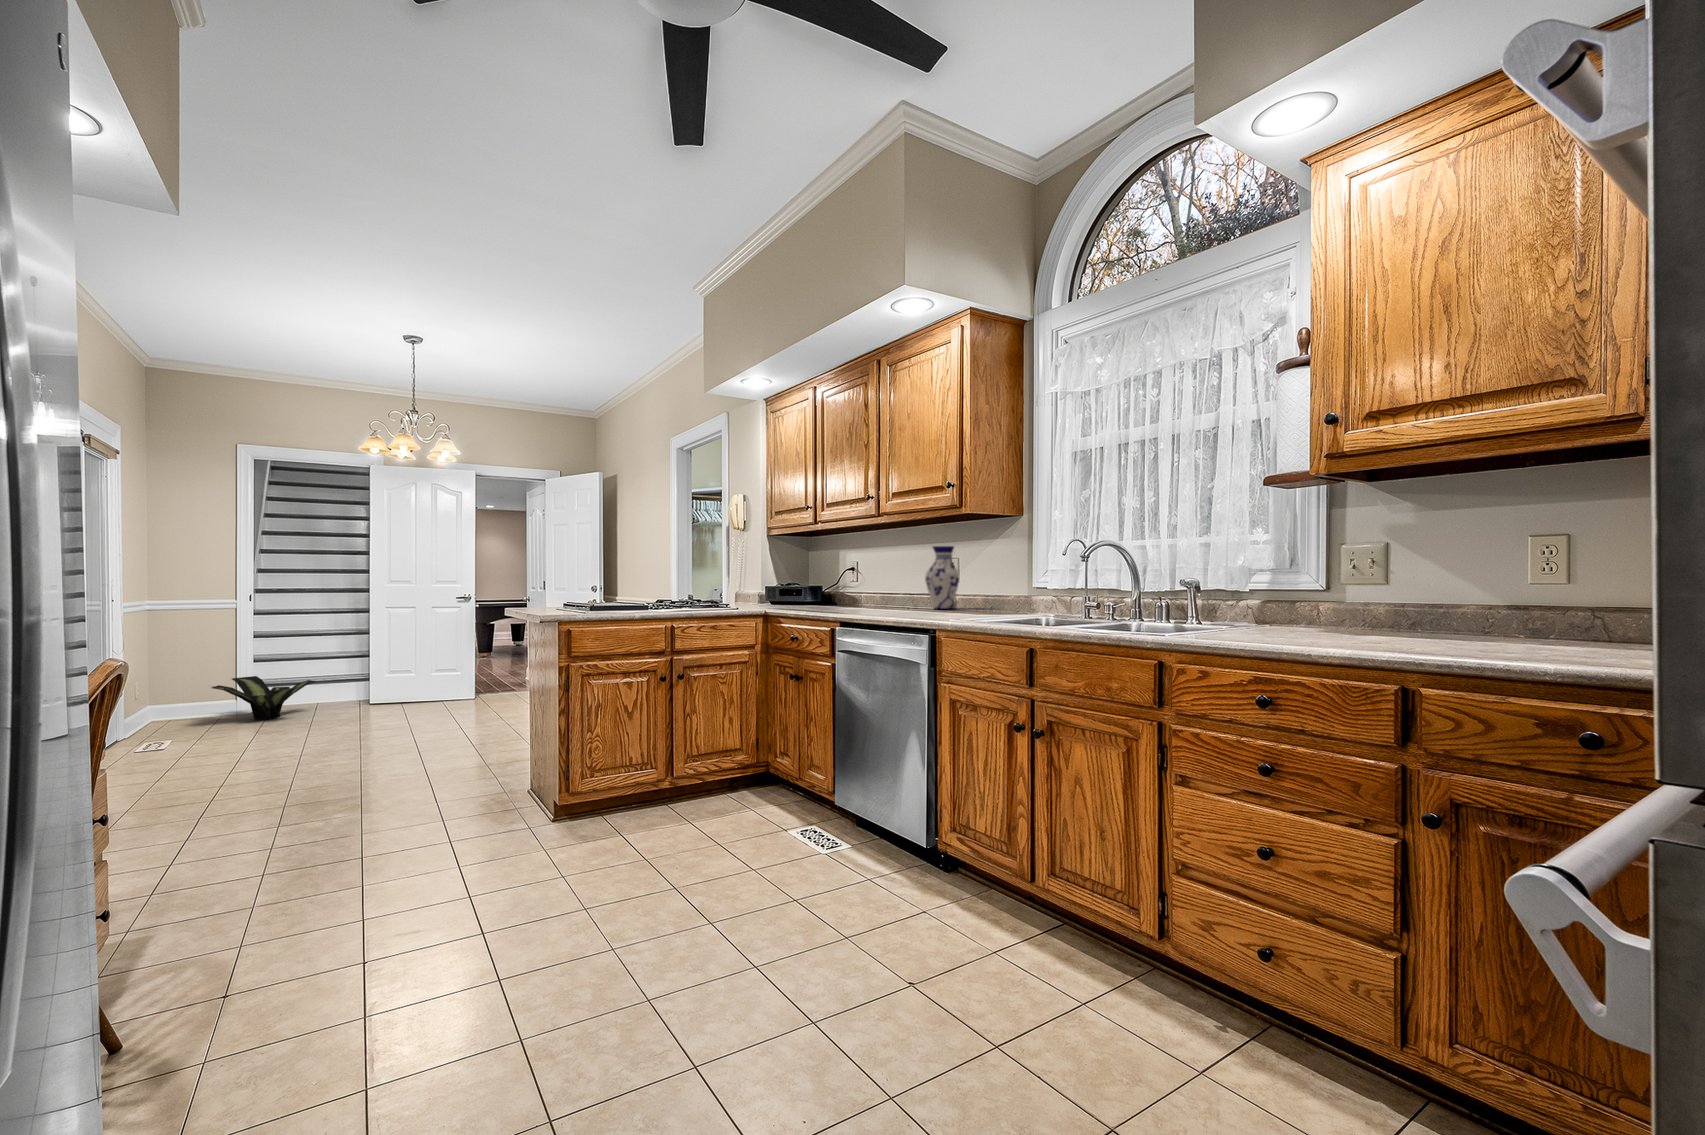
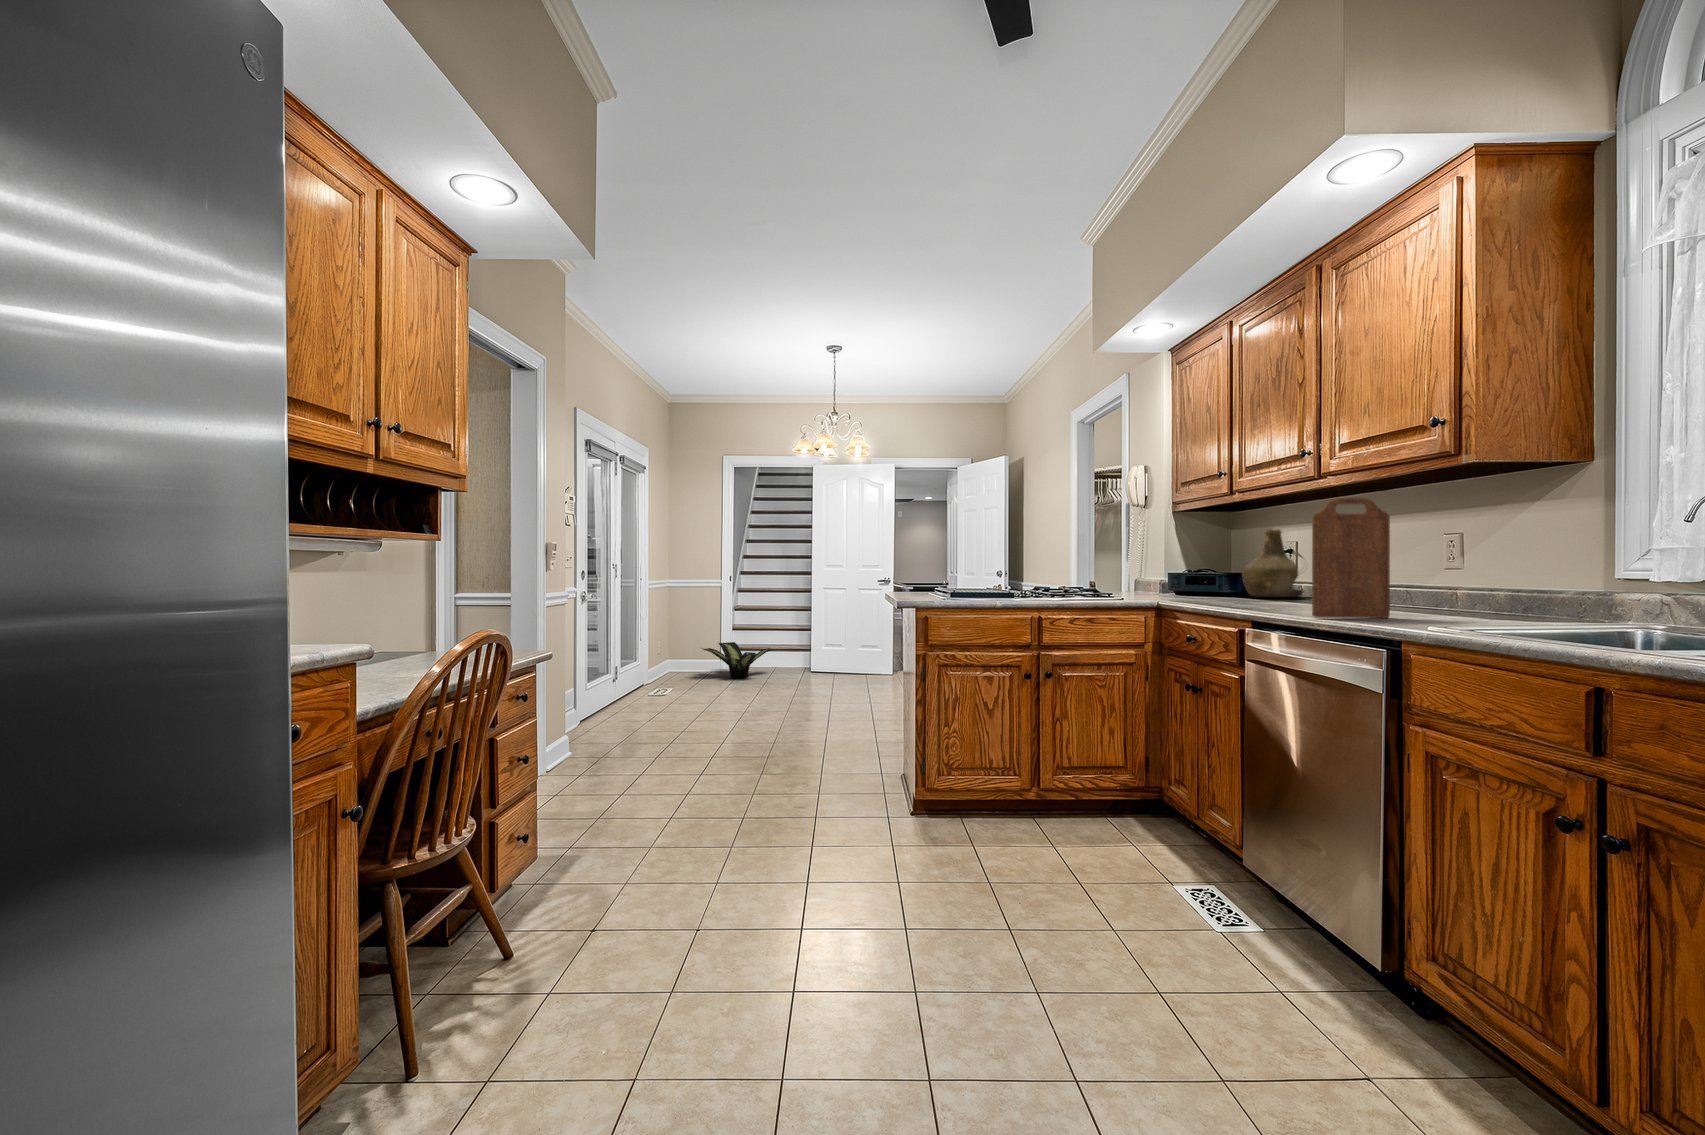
cutting board: none [880,533,925,617] -> present [1312,498,1390,618]
vase: present [925,546,959,609] -> none [1396,516,1469,610]
bottle: none [823,552,867,604] -> present [1242,530,1303,597]

